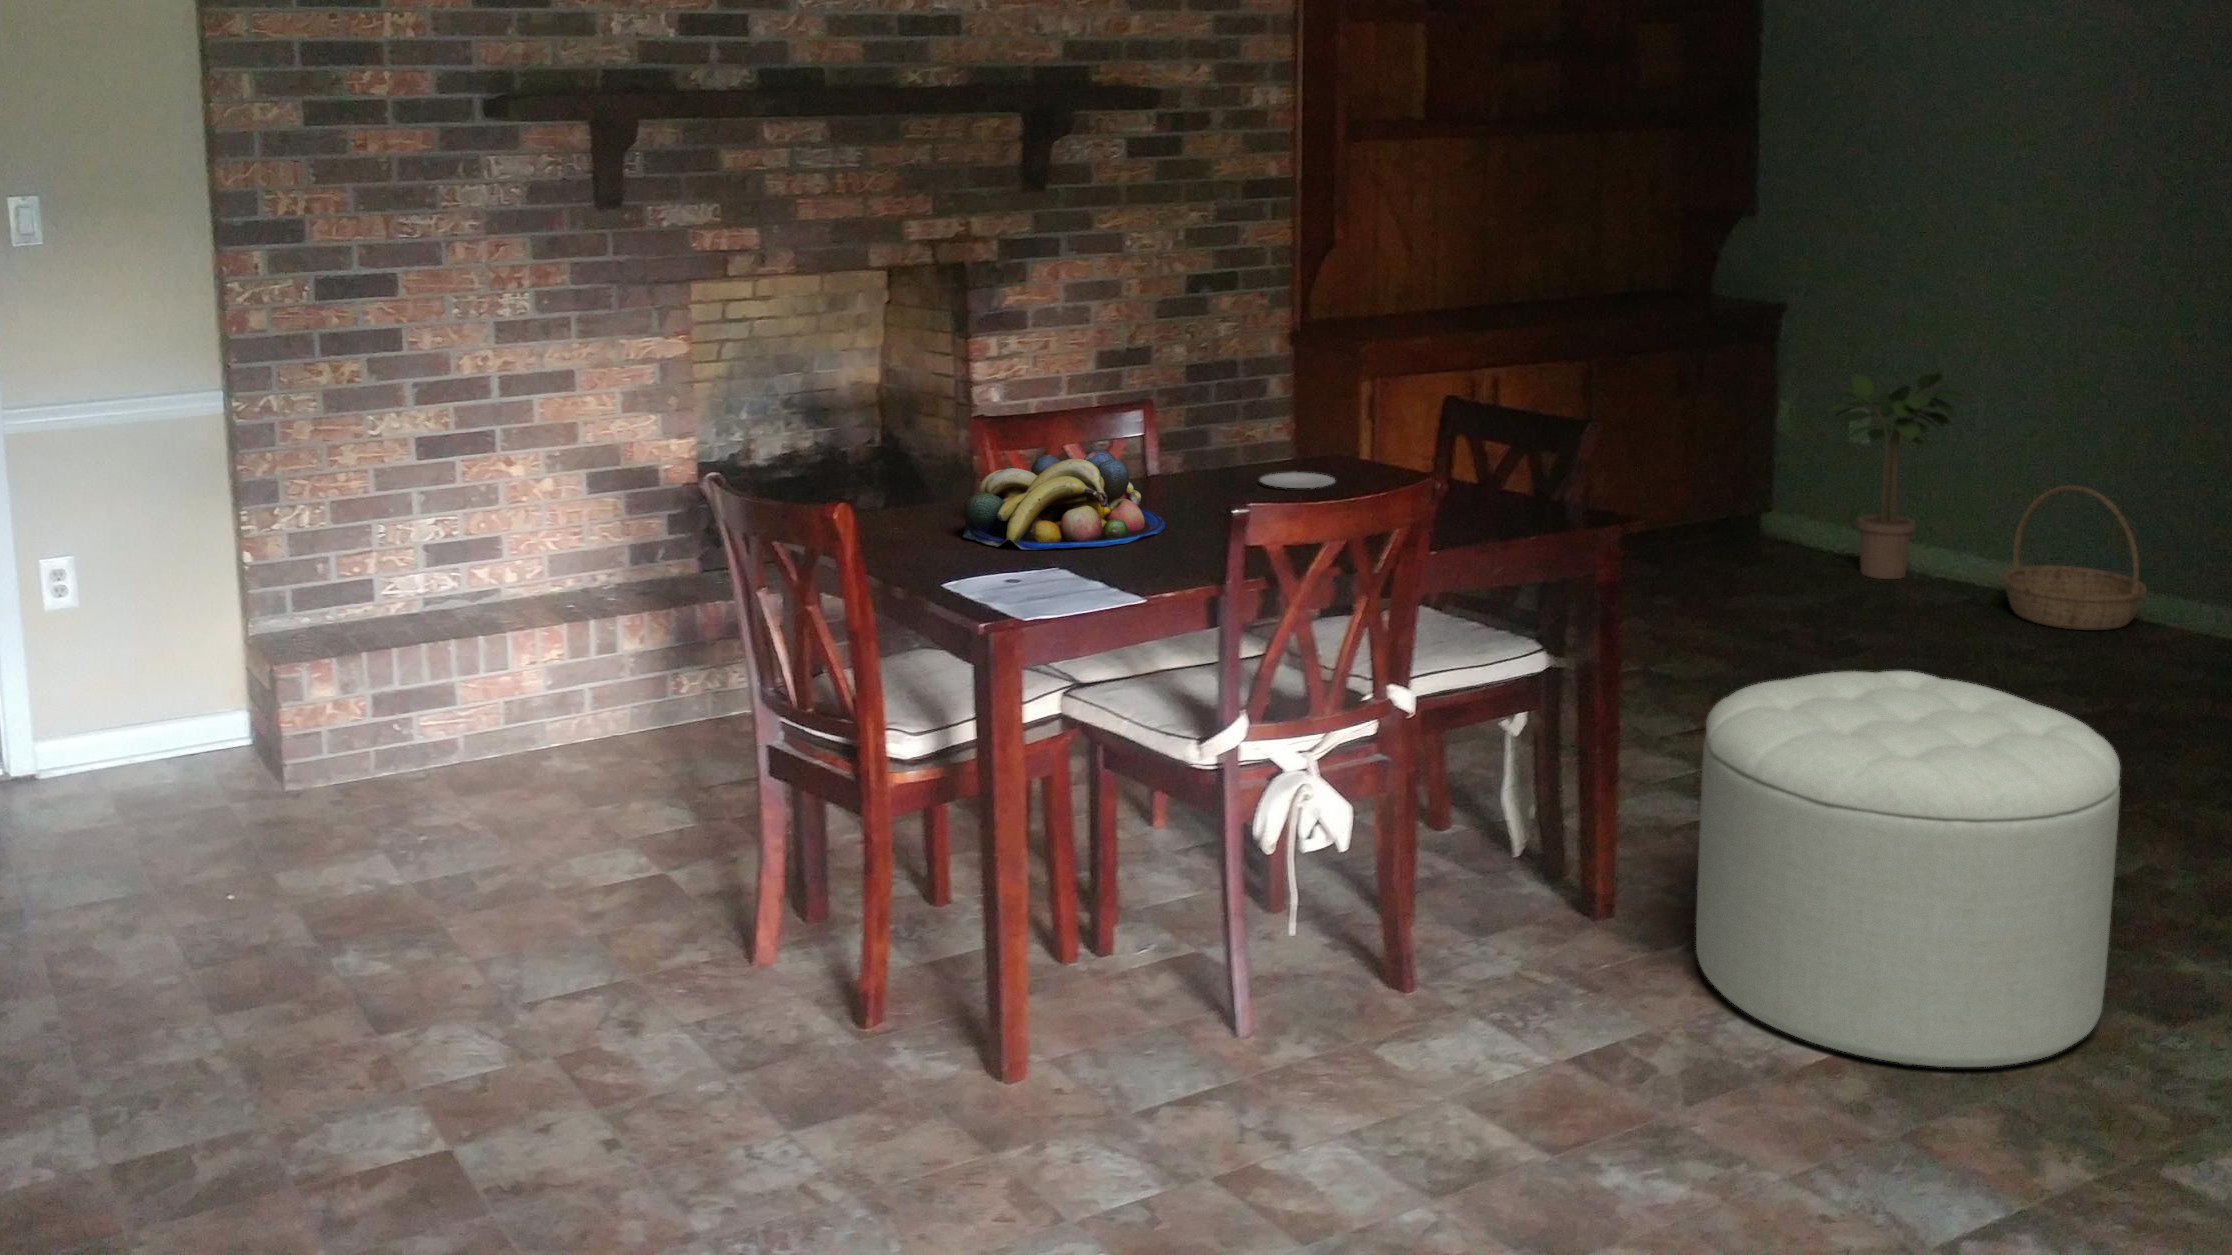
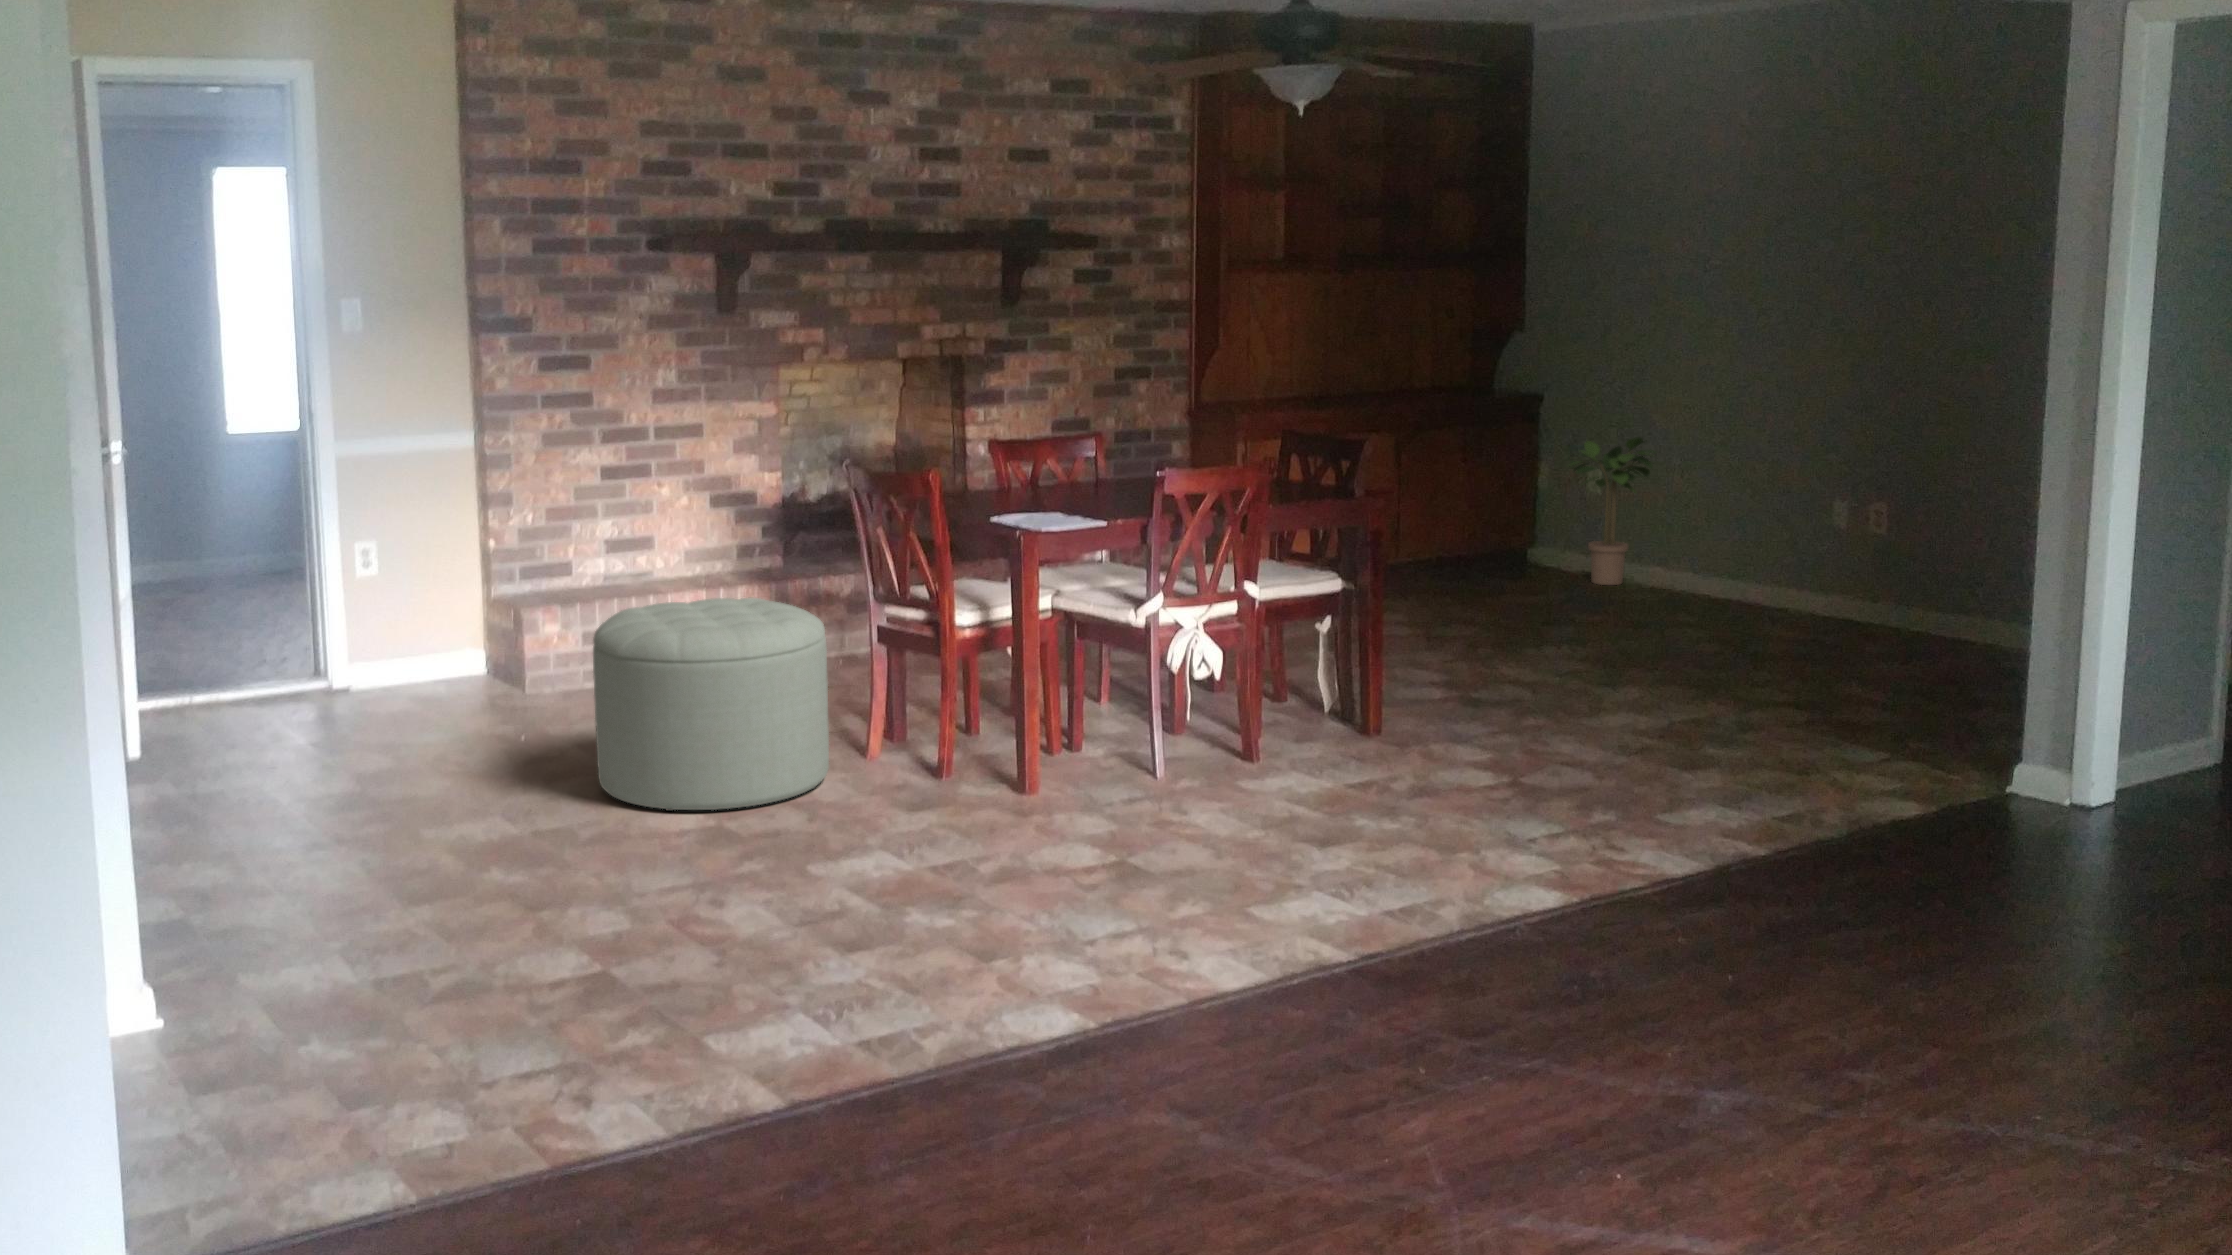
fruit bowl: present [963,450,1165,550] -> none [988,456,1112,510]
plate: present [1260,472,1335,488] -> none [1154,396,1216,484]
basket: present [2002,485,2147,630] -> none [1680,512,1774,610]
ottoman: present [1696,671,2120,1067] -> present [593,598,829,811]

